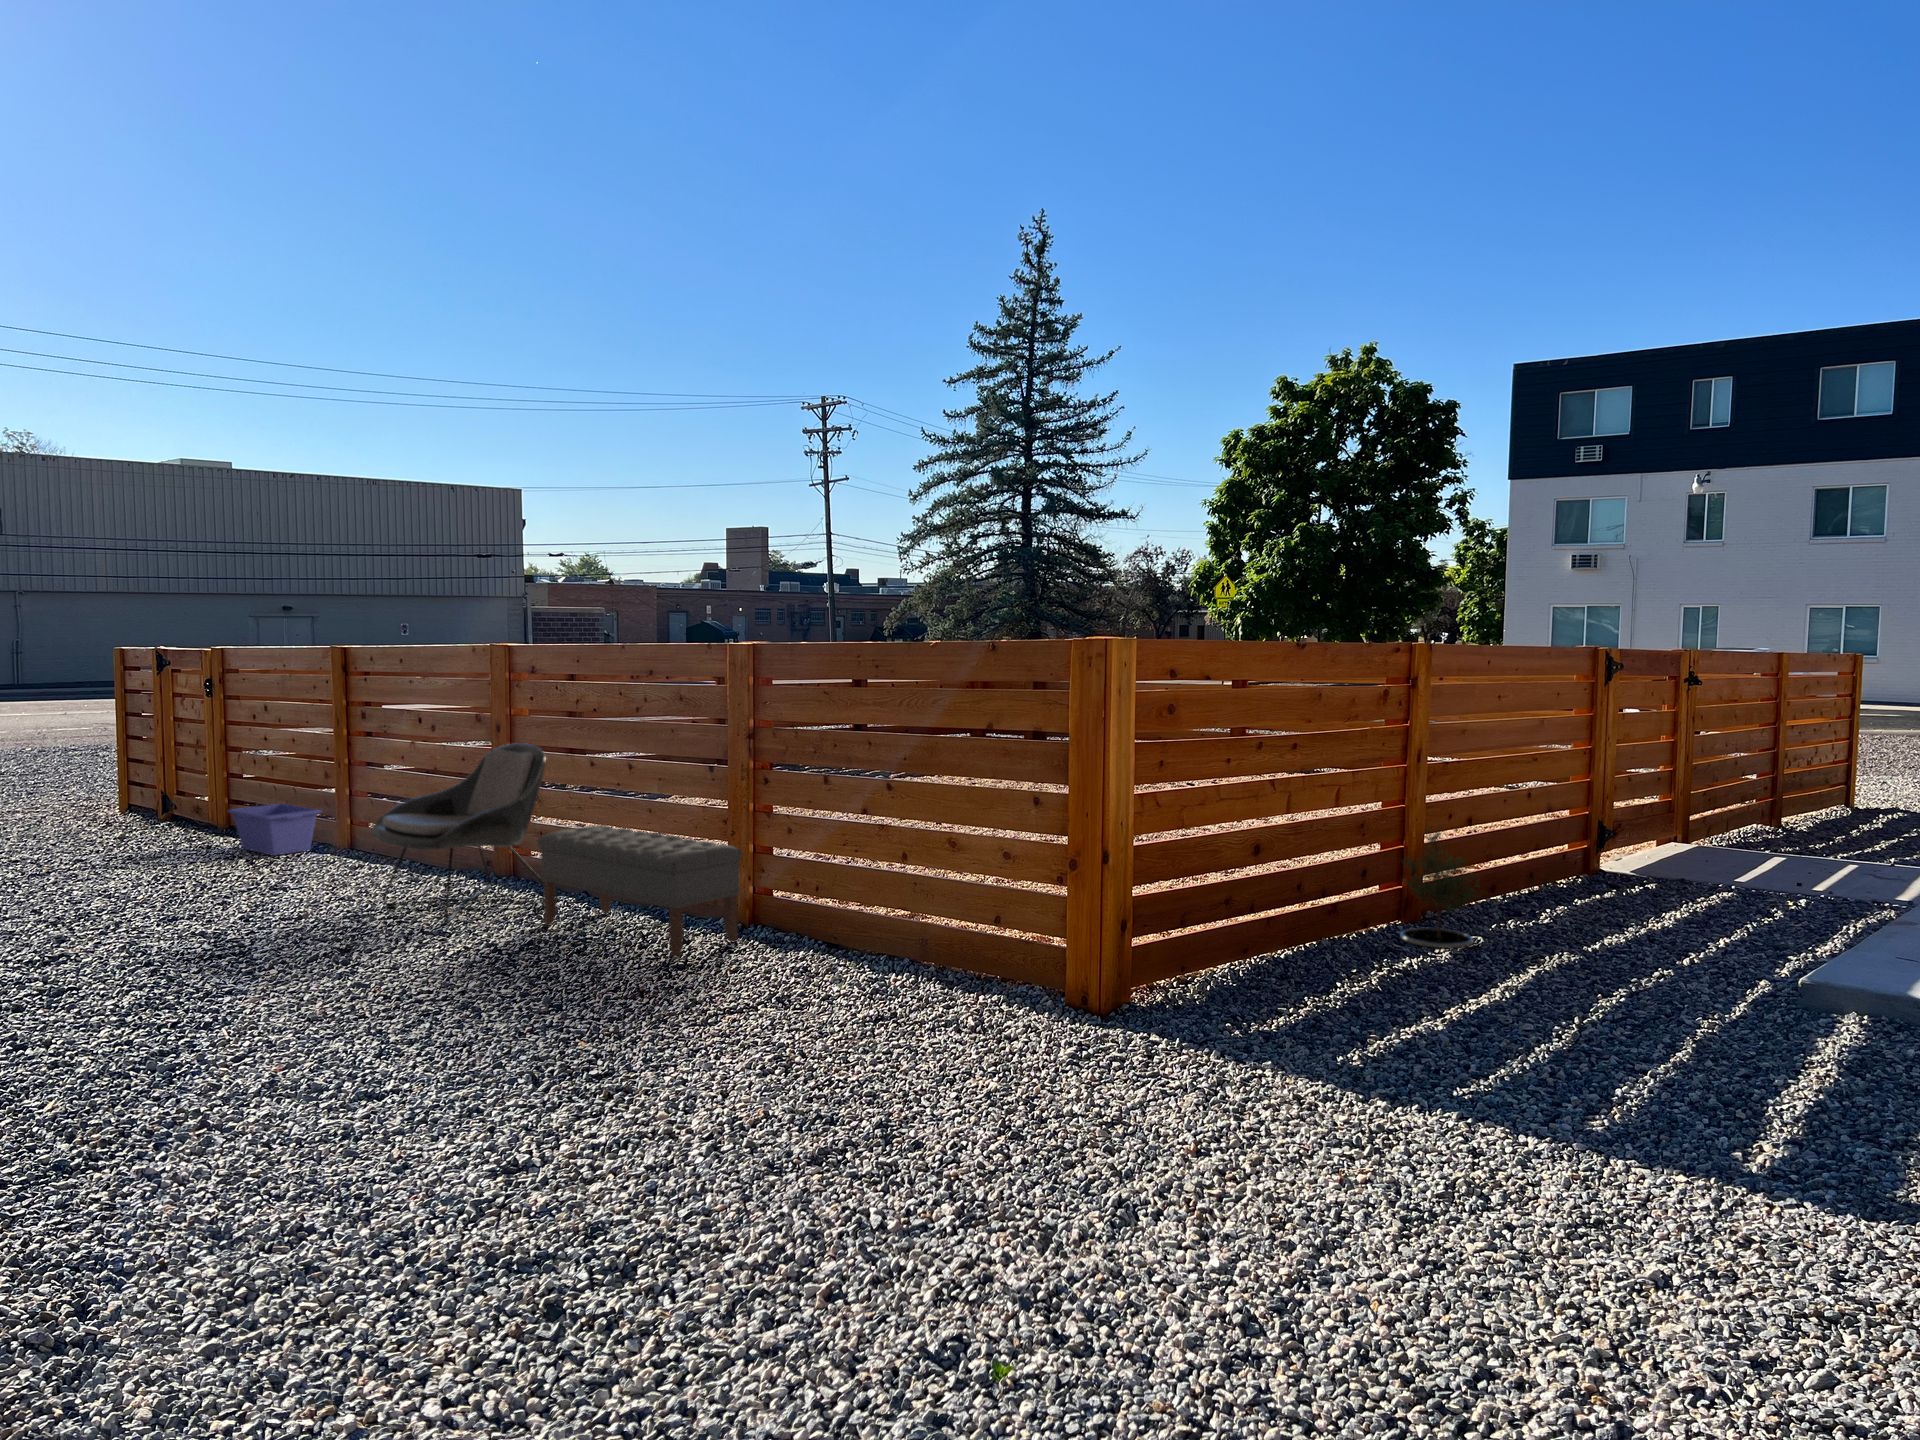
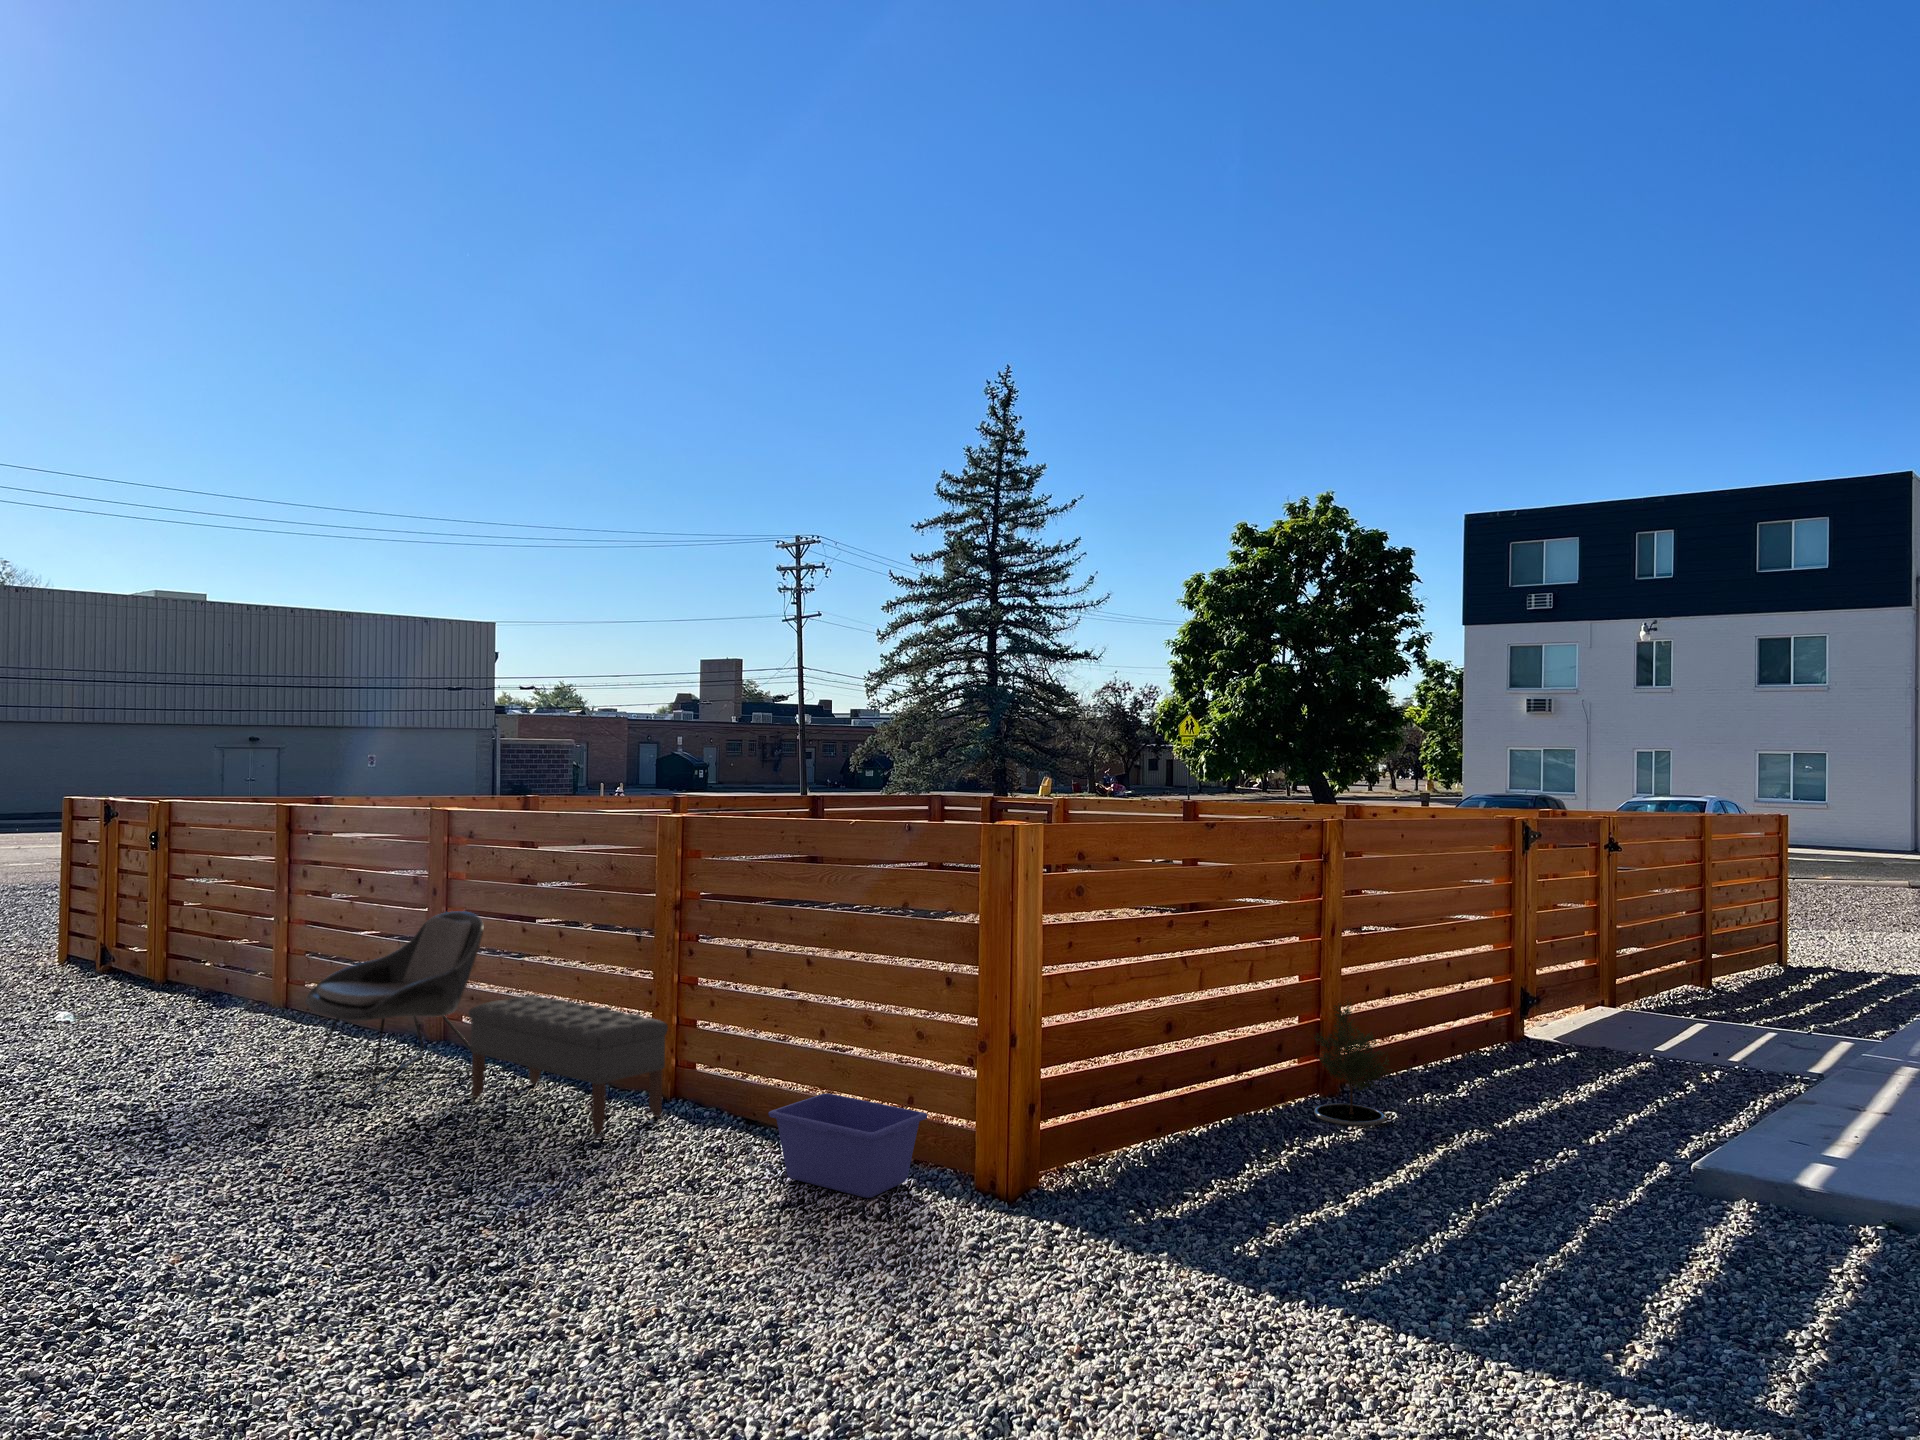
storage bin: present [228,804,321,856] -> present [768,1093,927,1198]

